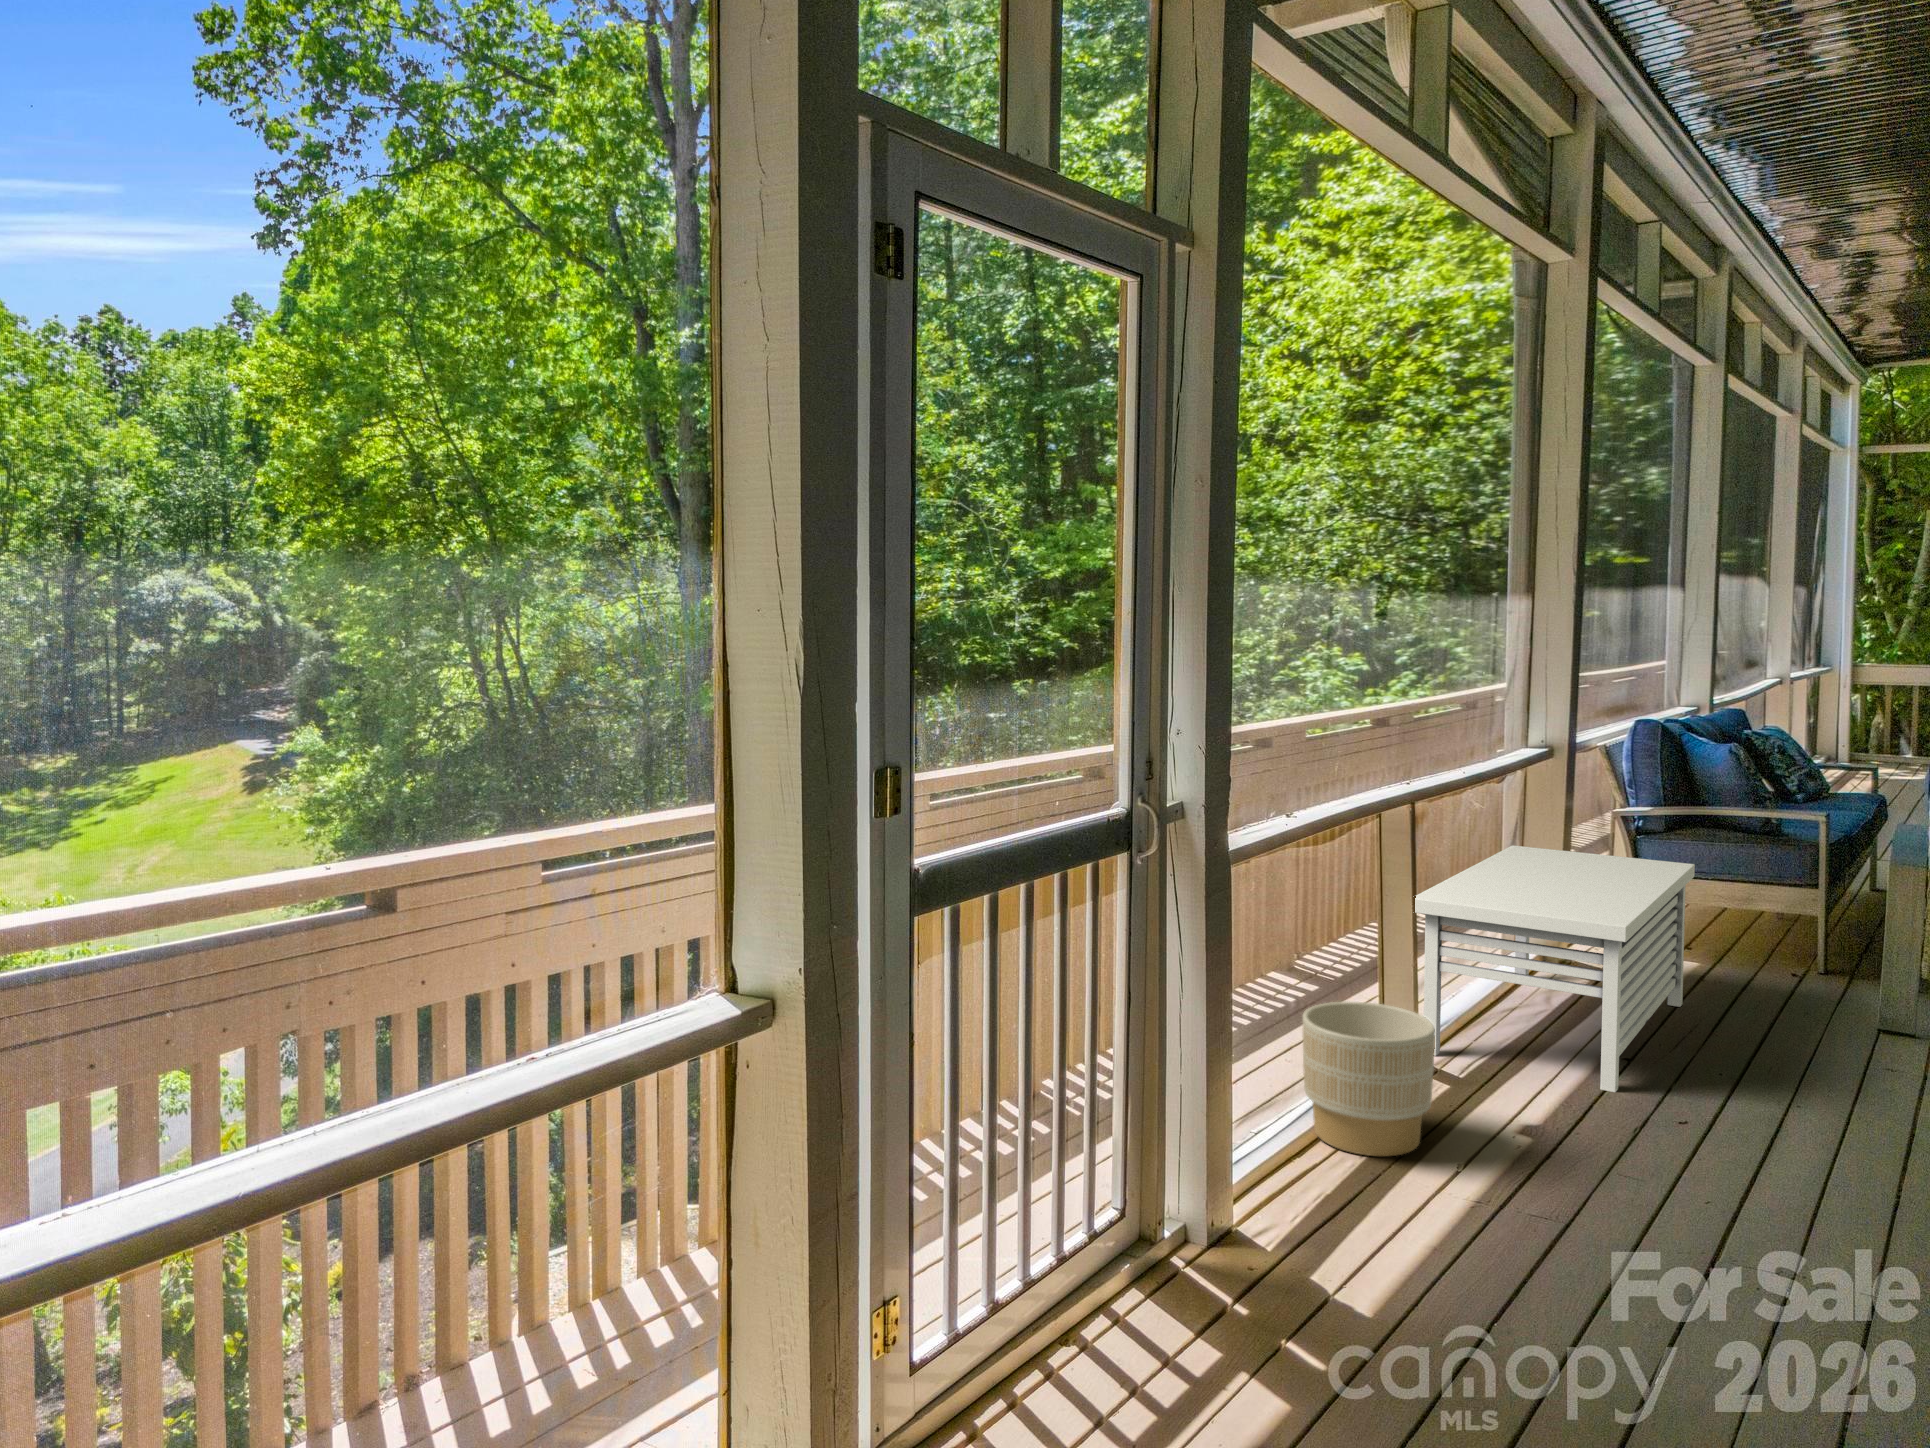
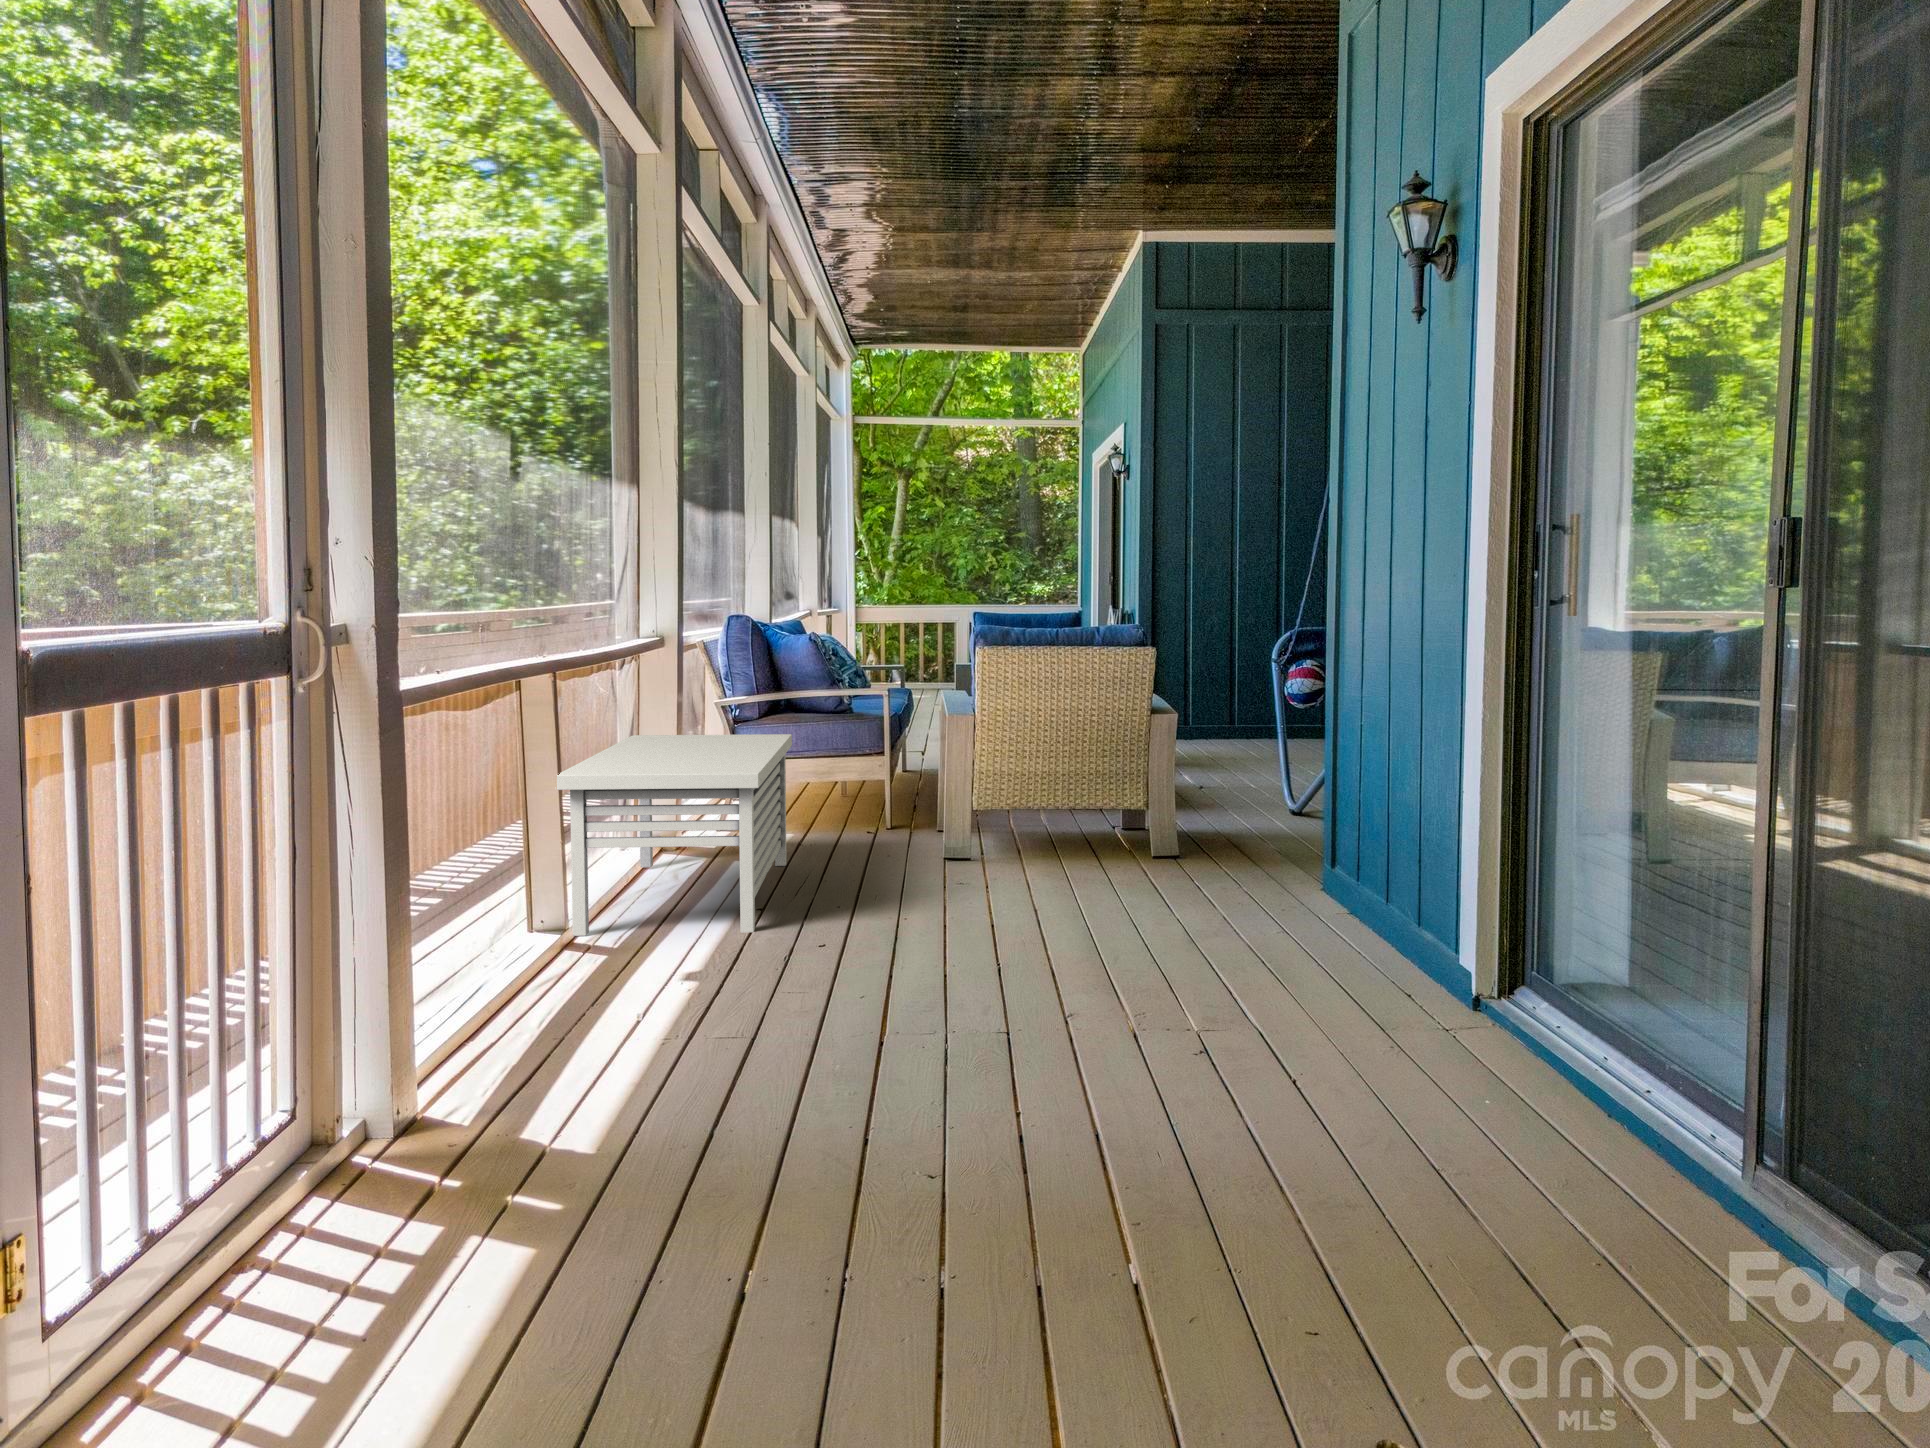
planter: present [1303,1002,1435,1156] -> none [465,872,605,1025]

